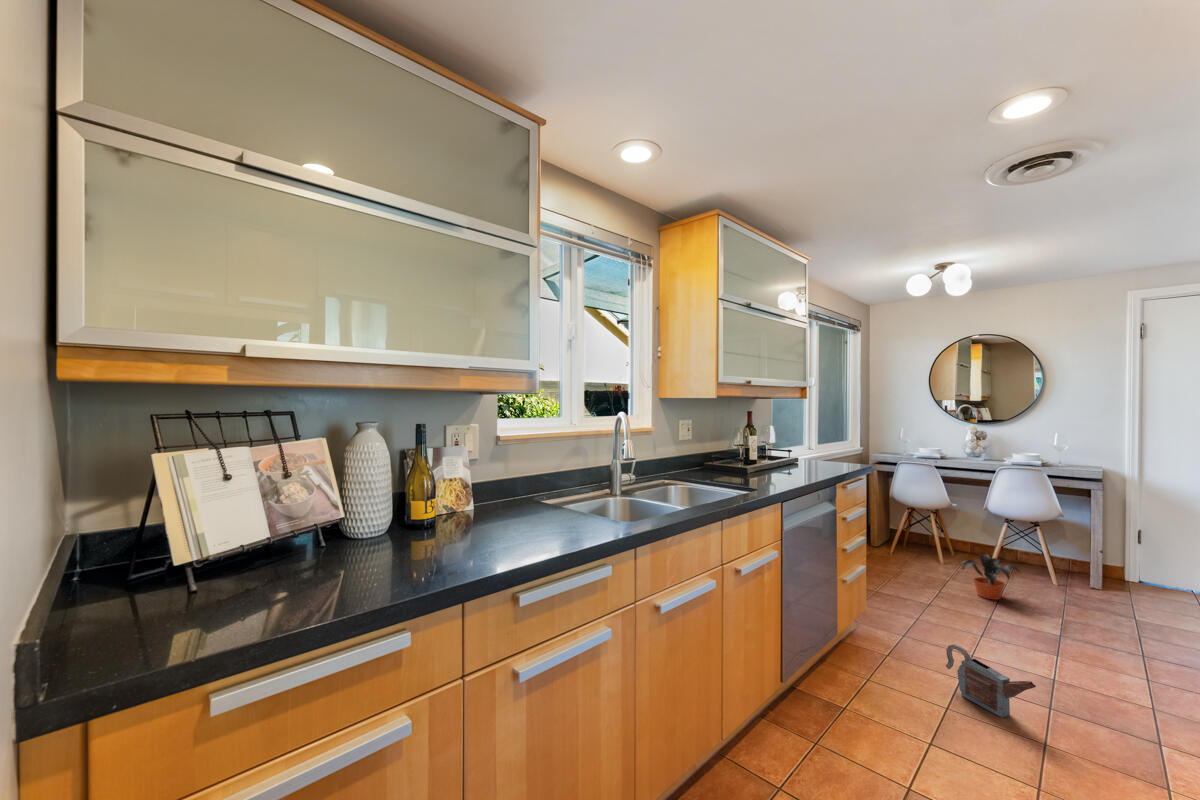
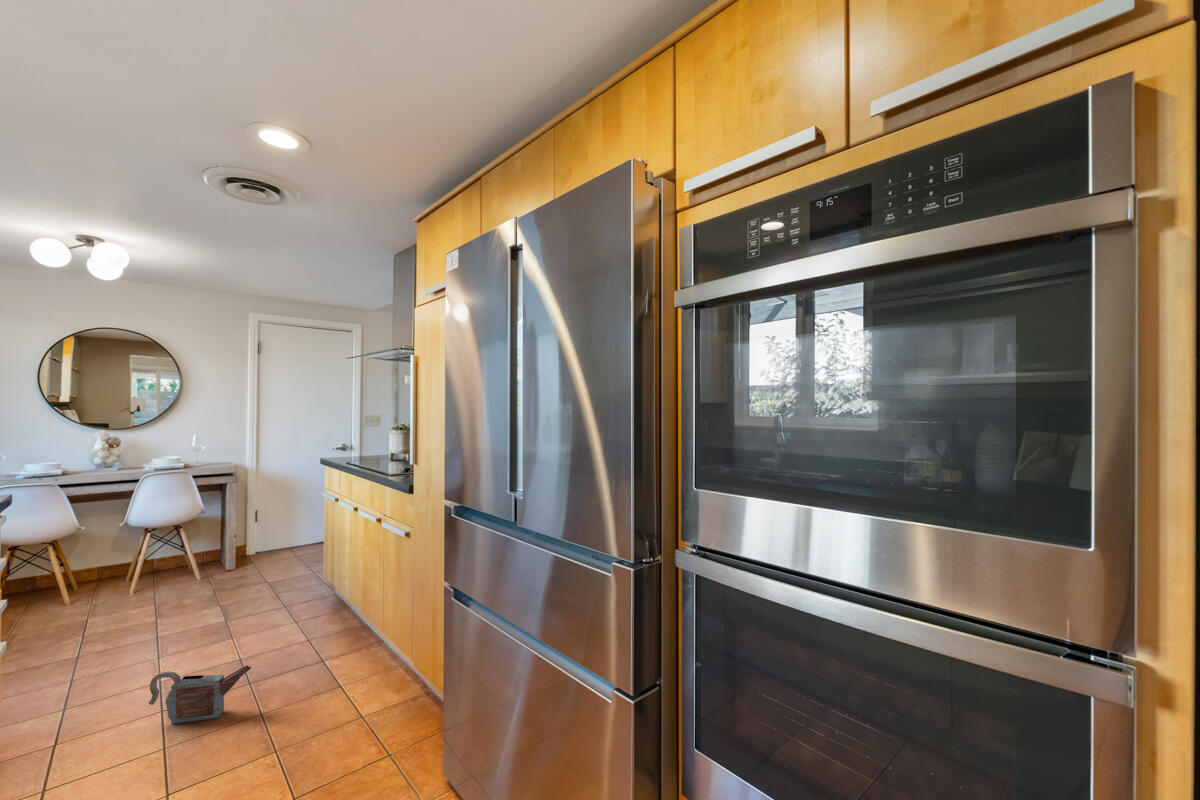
potted plant: present [962,554,1021,600] -> none [106,571,179,619]

